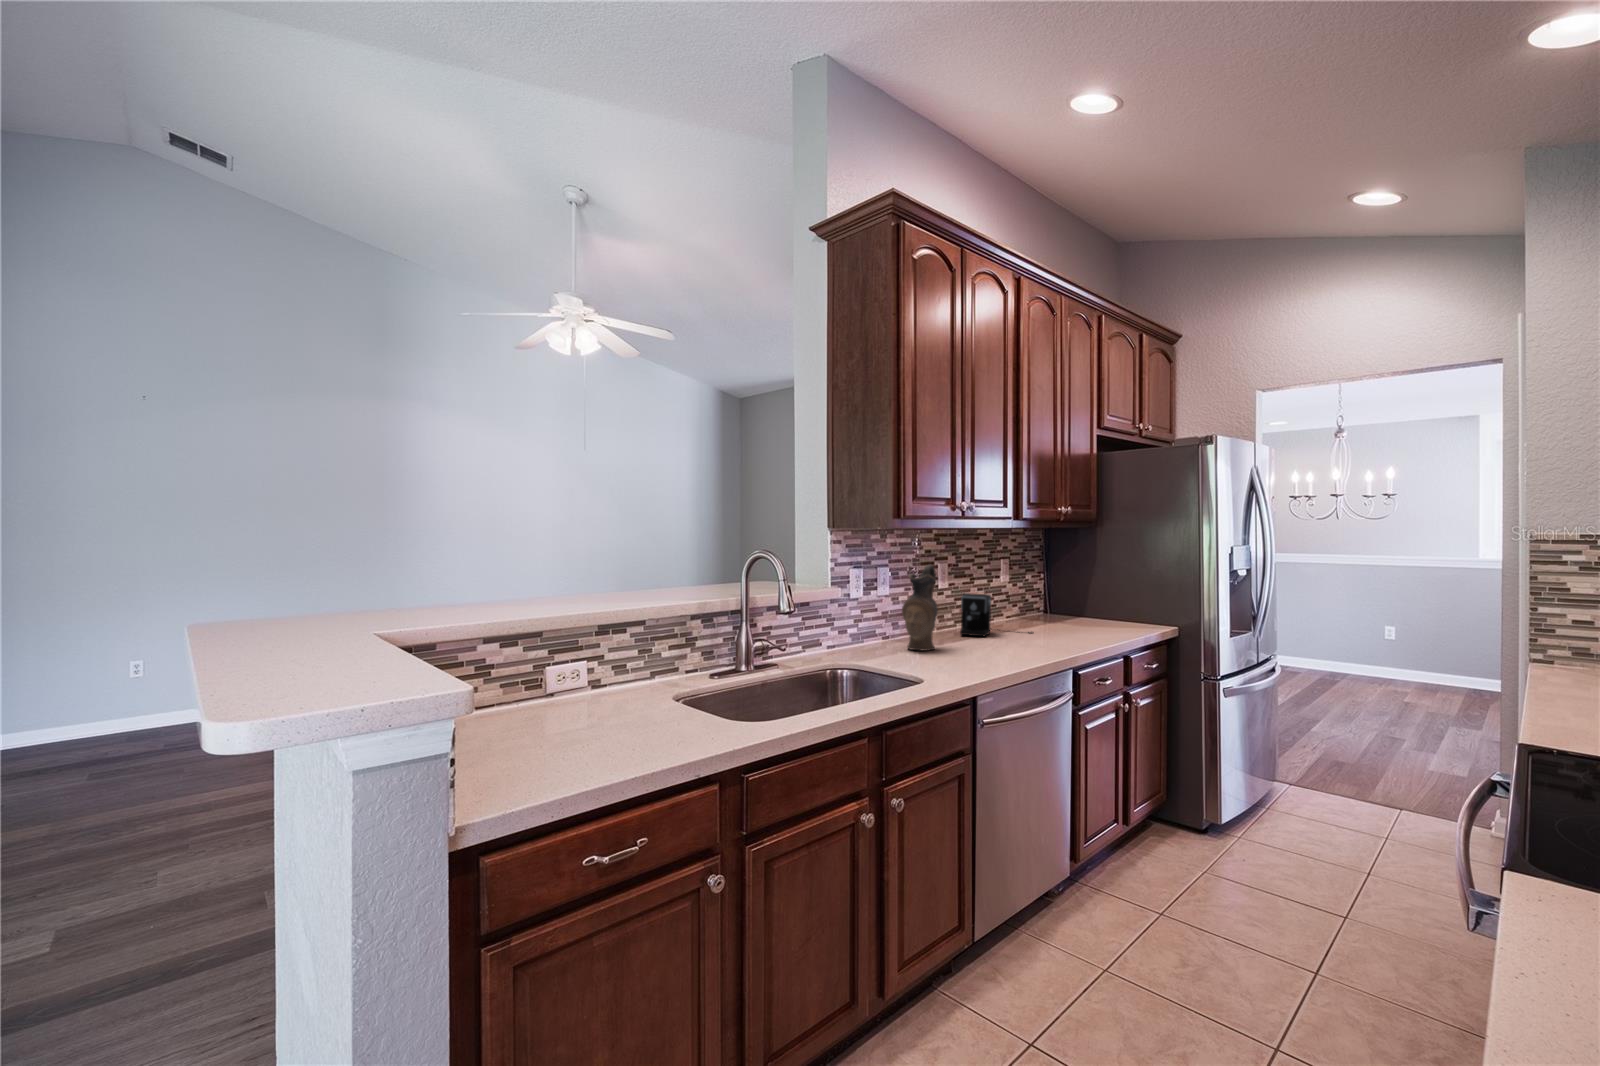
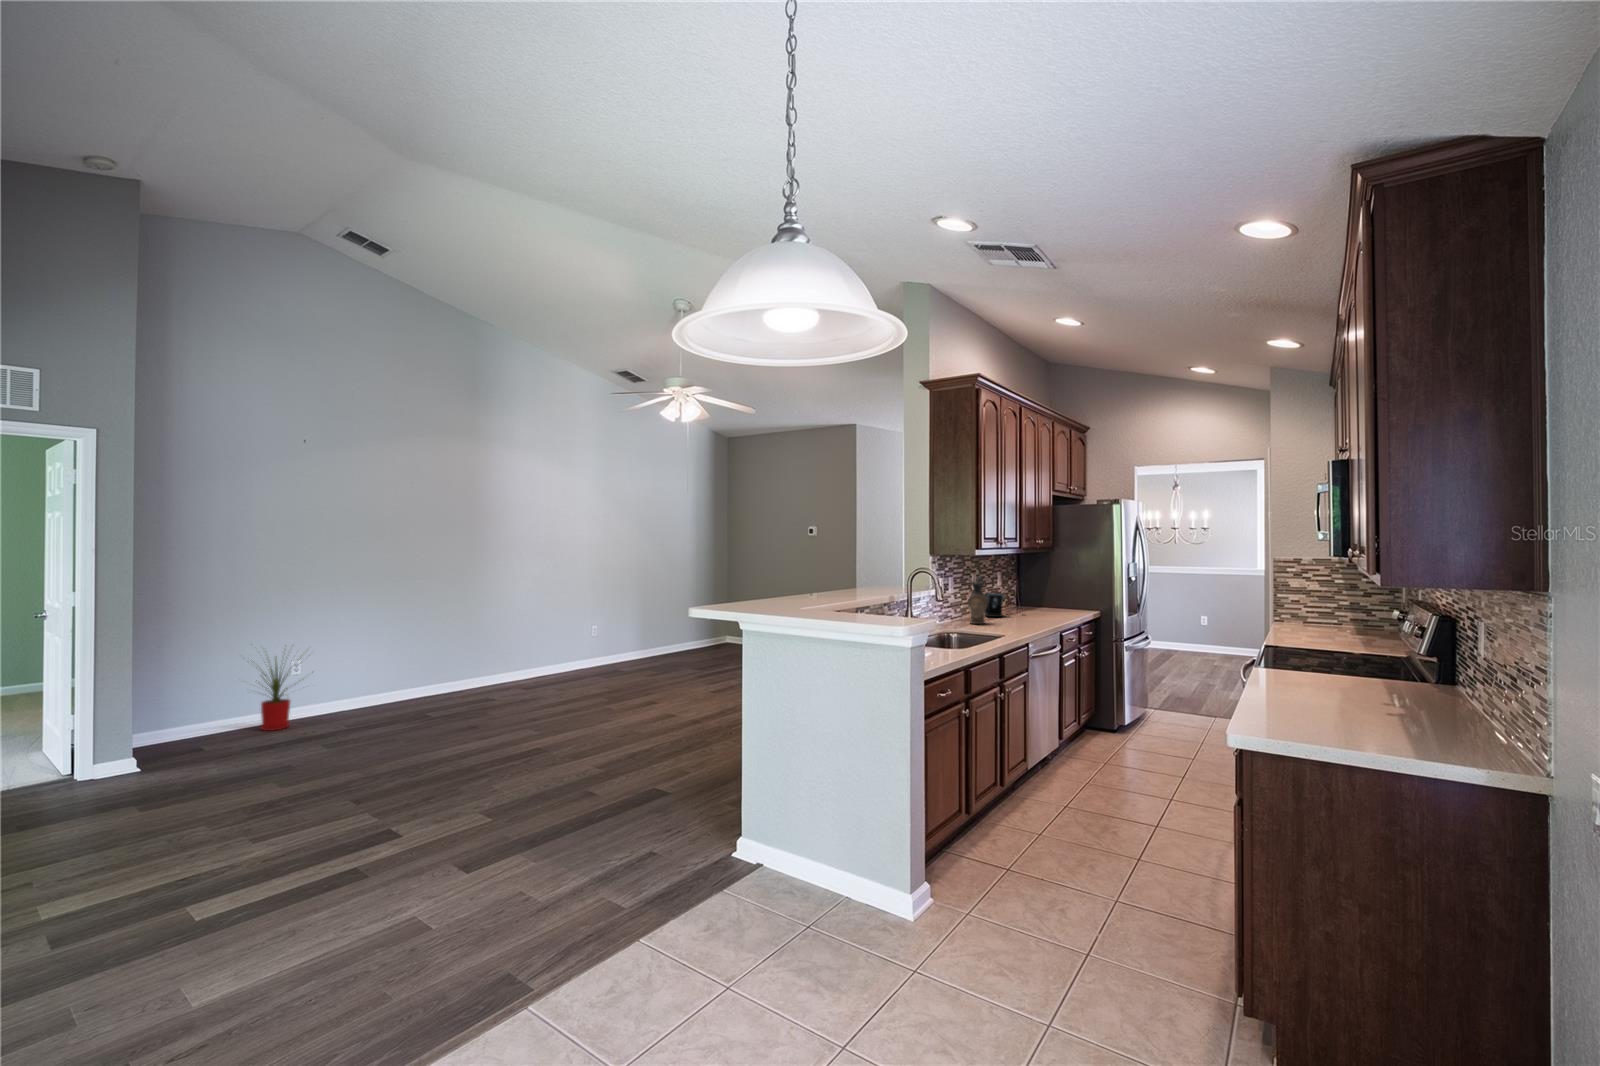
house plant: none [29,637,143,752] -> present [256,657,291,731]

